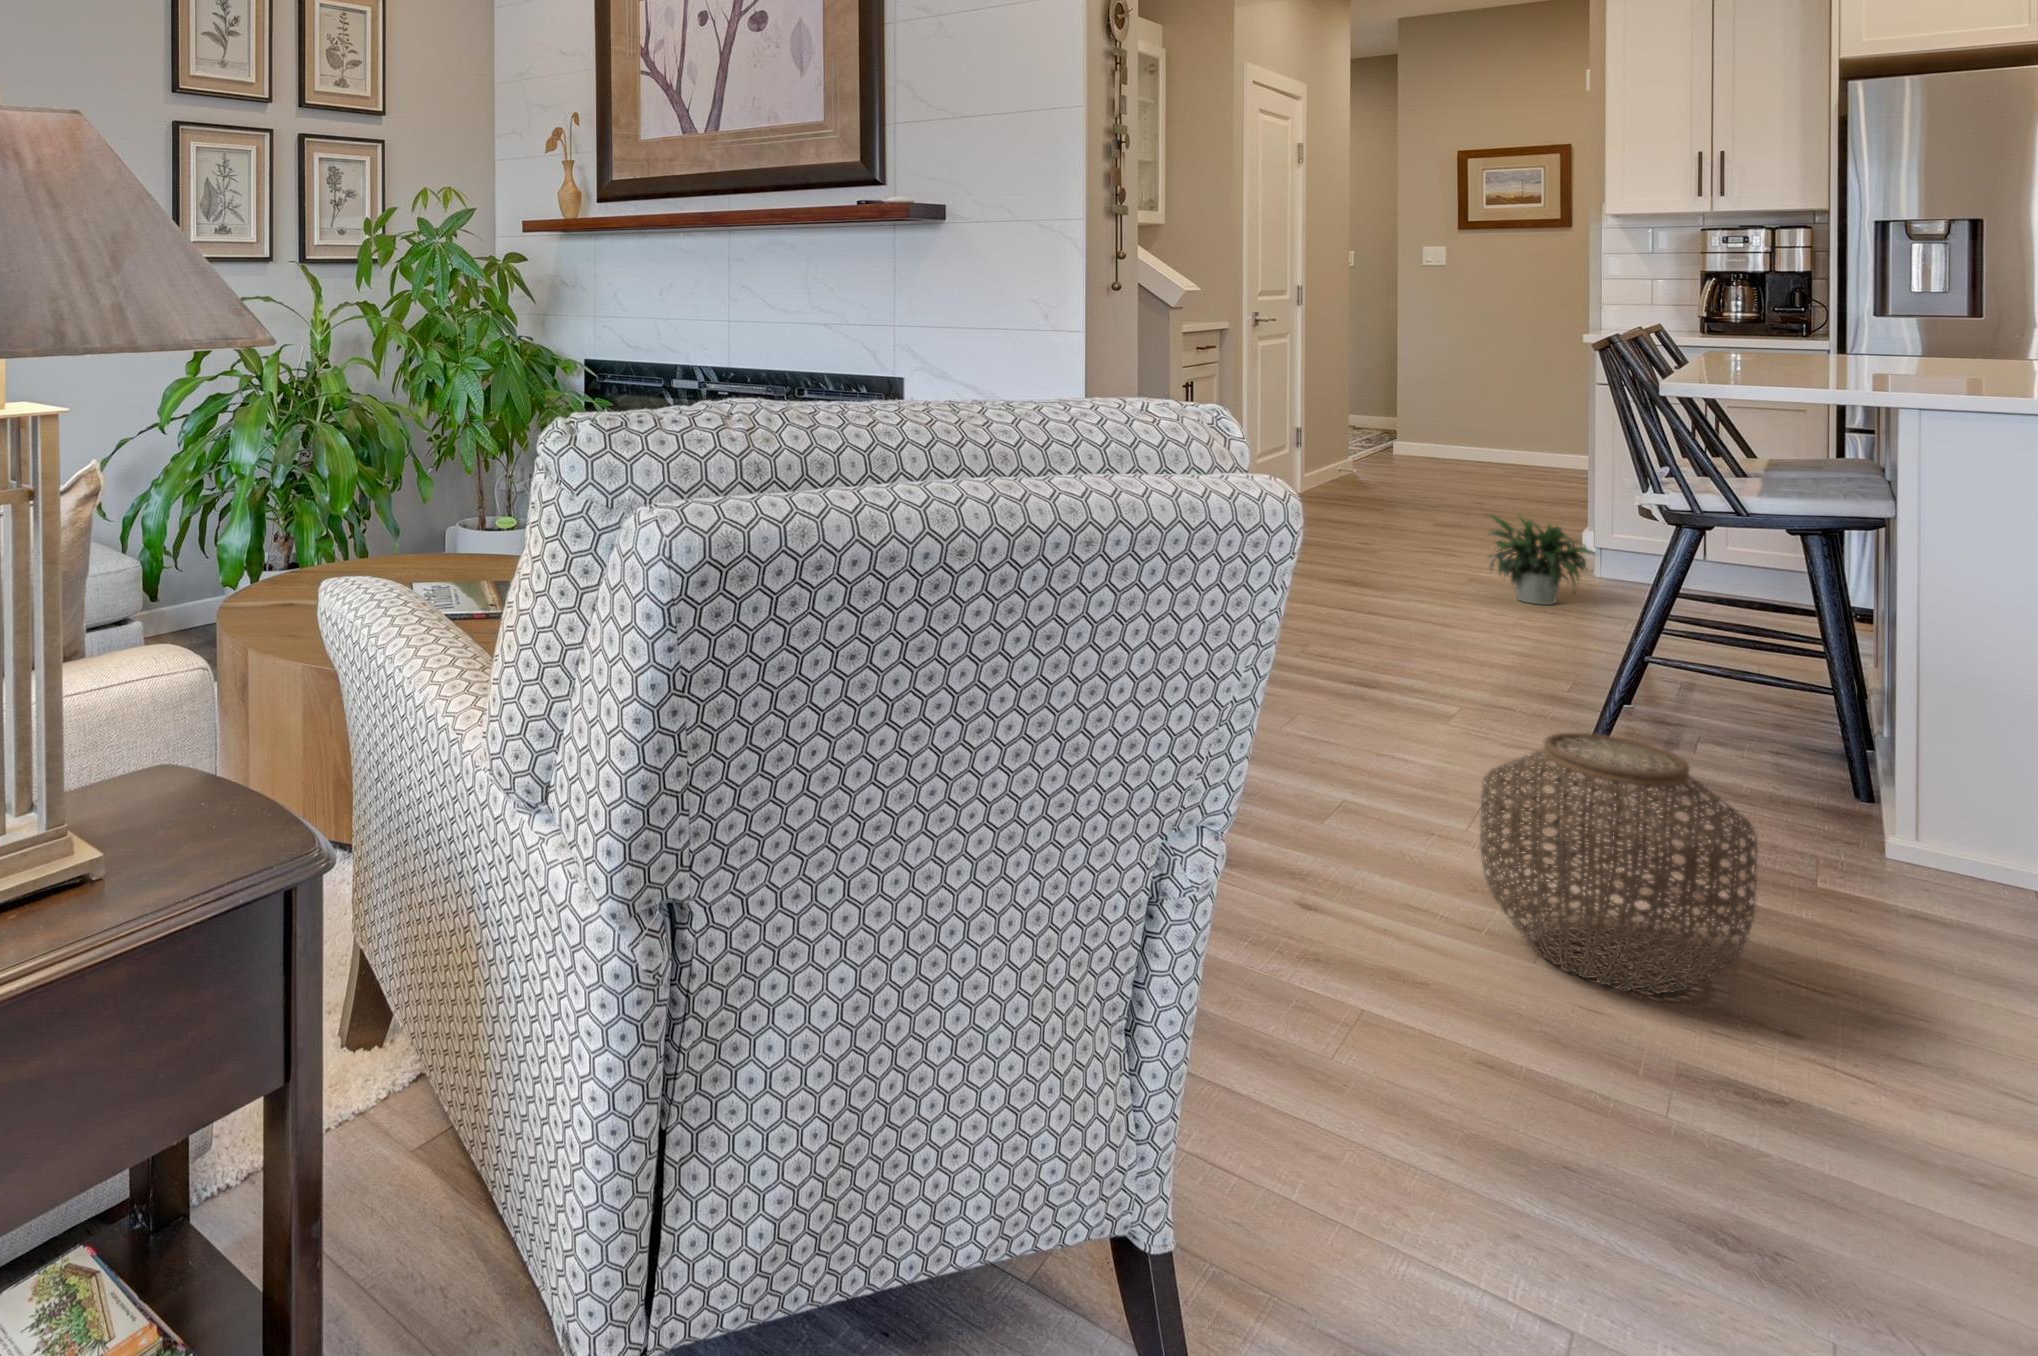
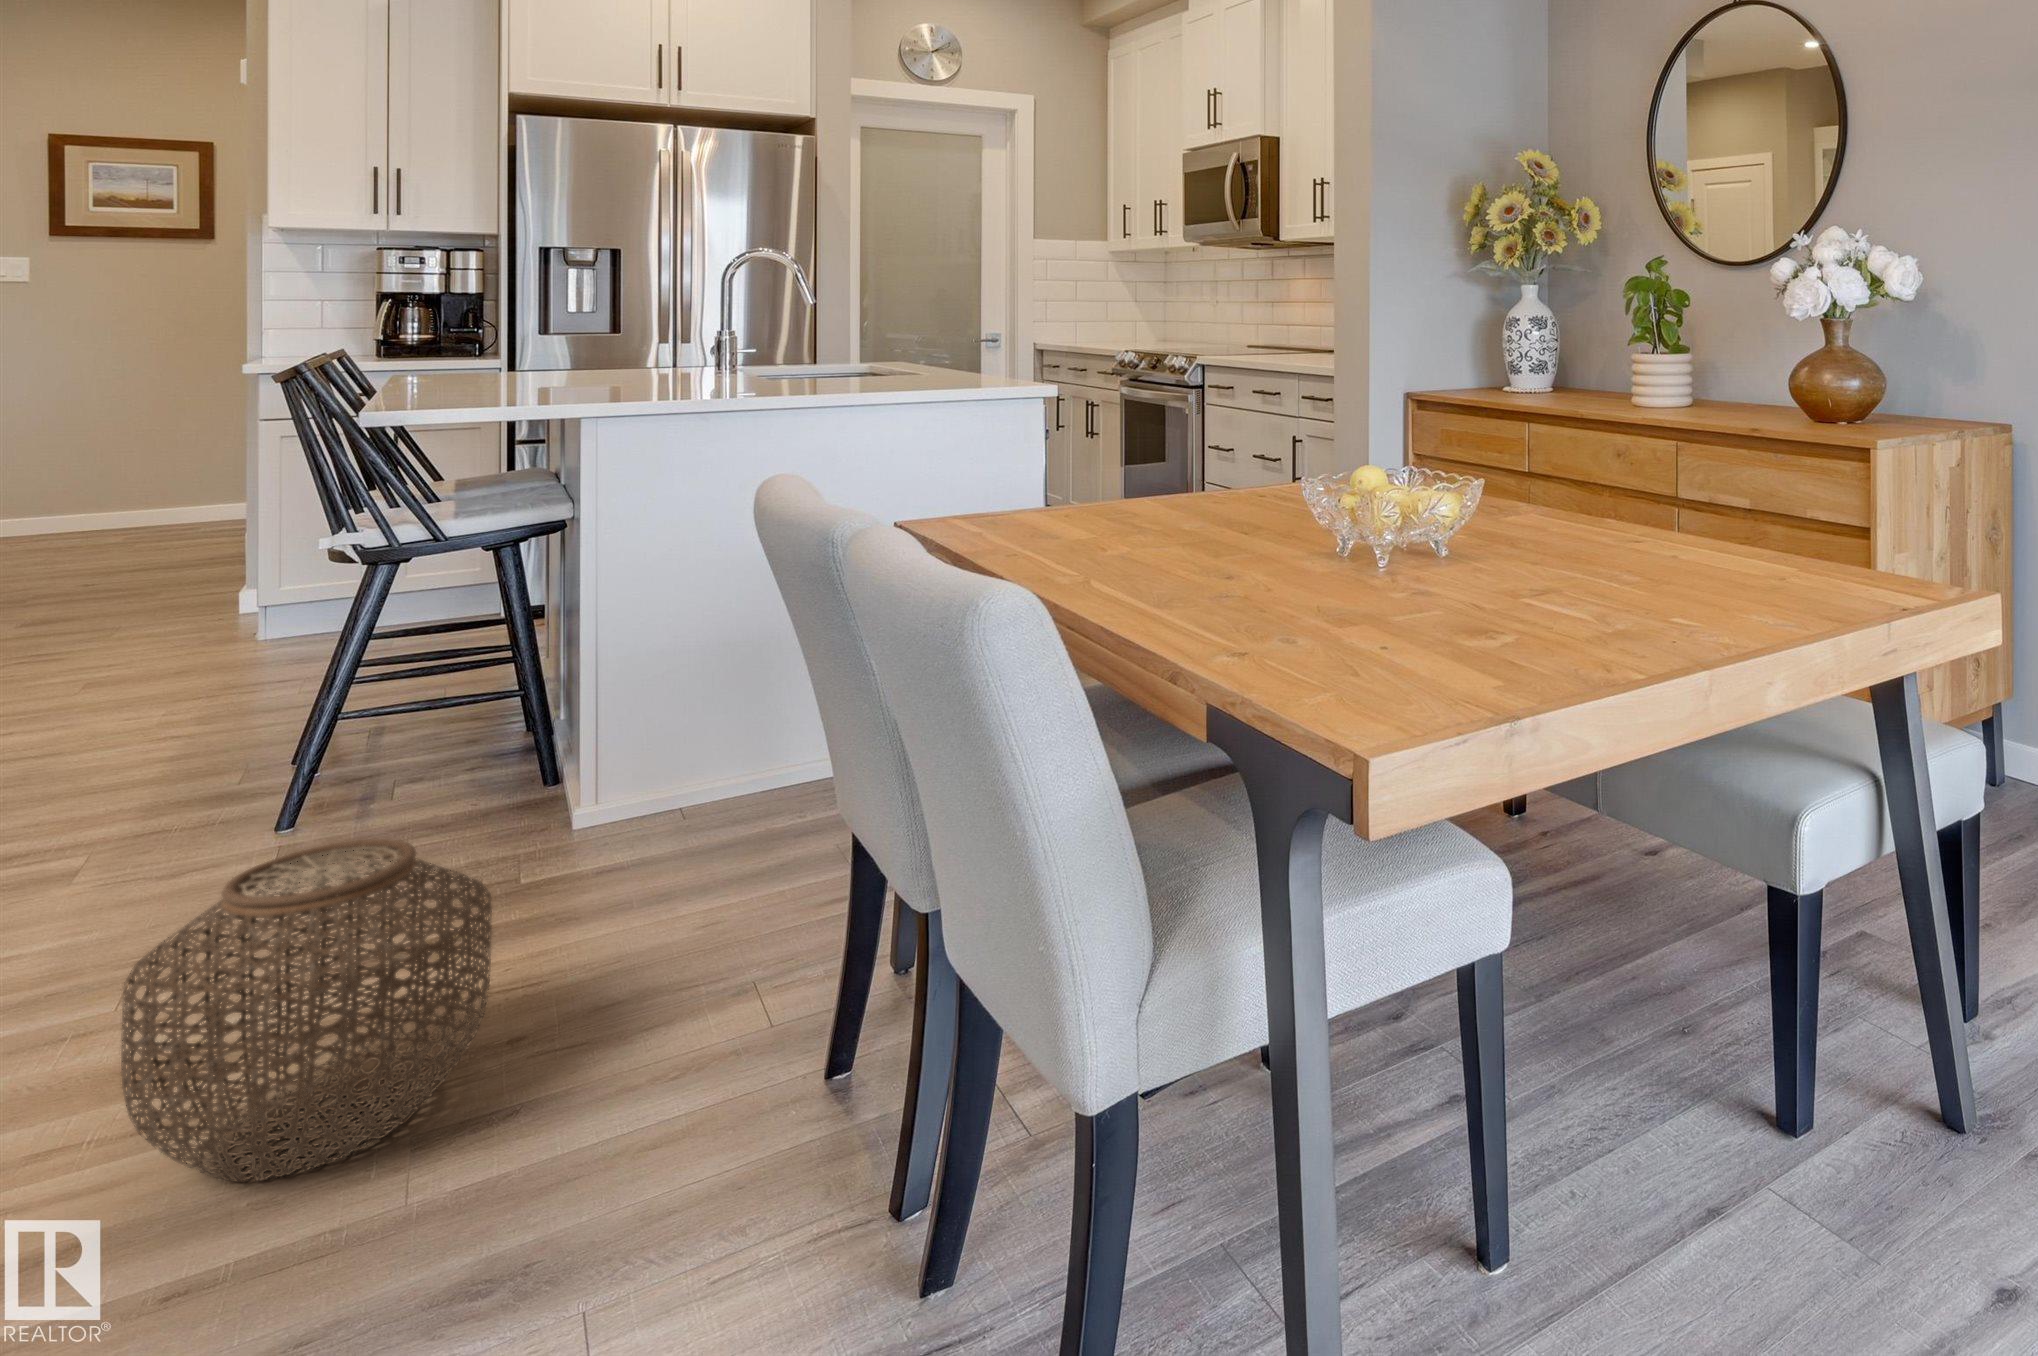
potted plant: present [1485,514,1593,605] -> none [97,578,266,686]

